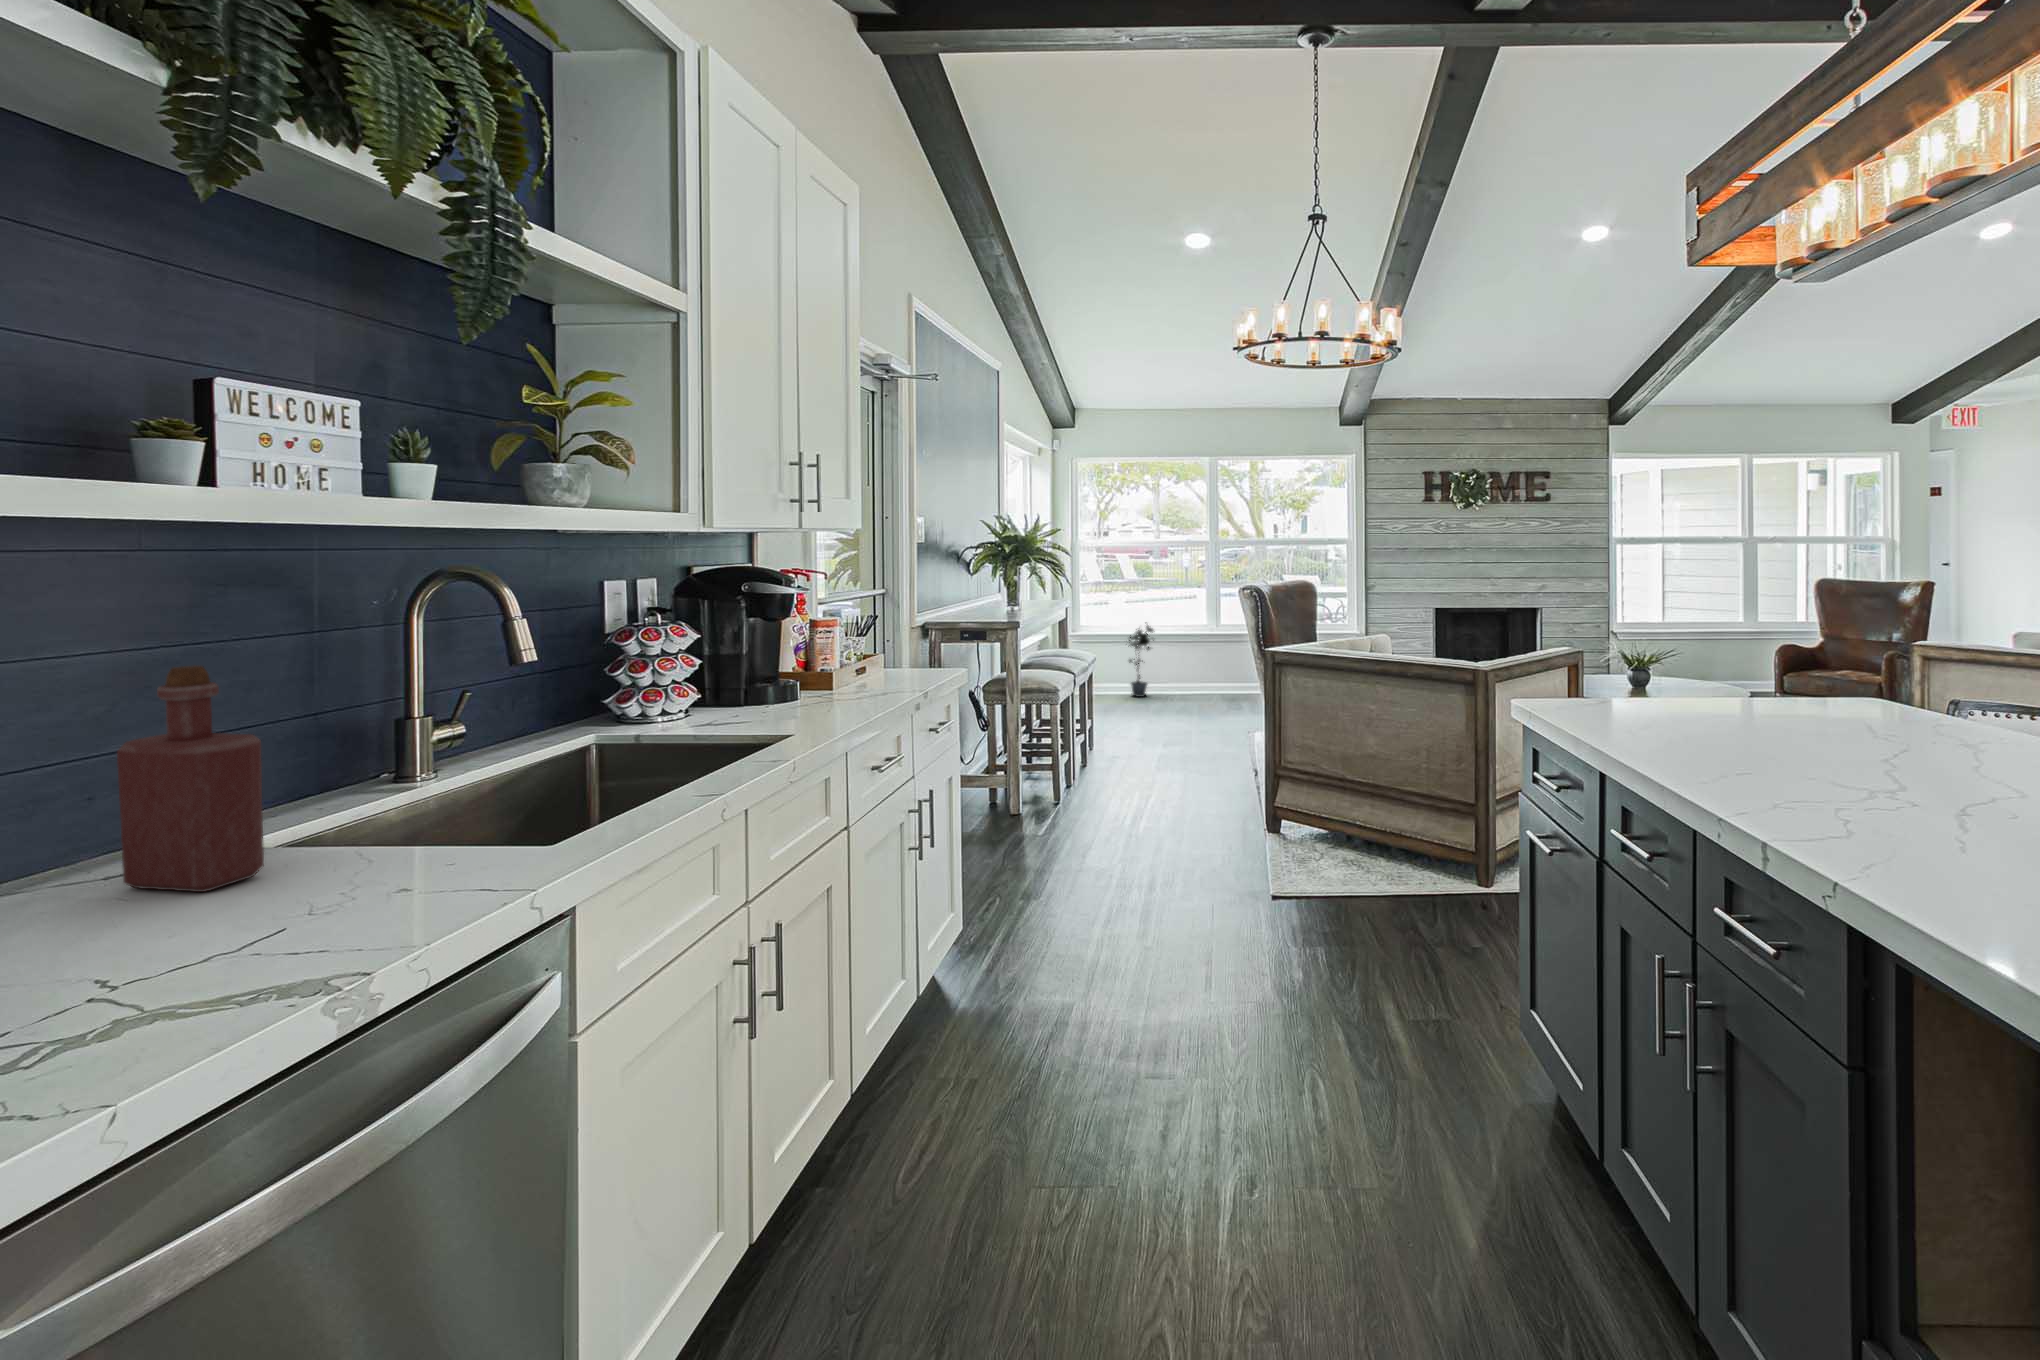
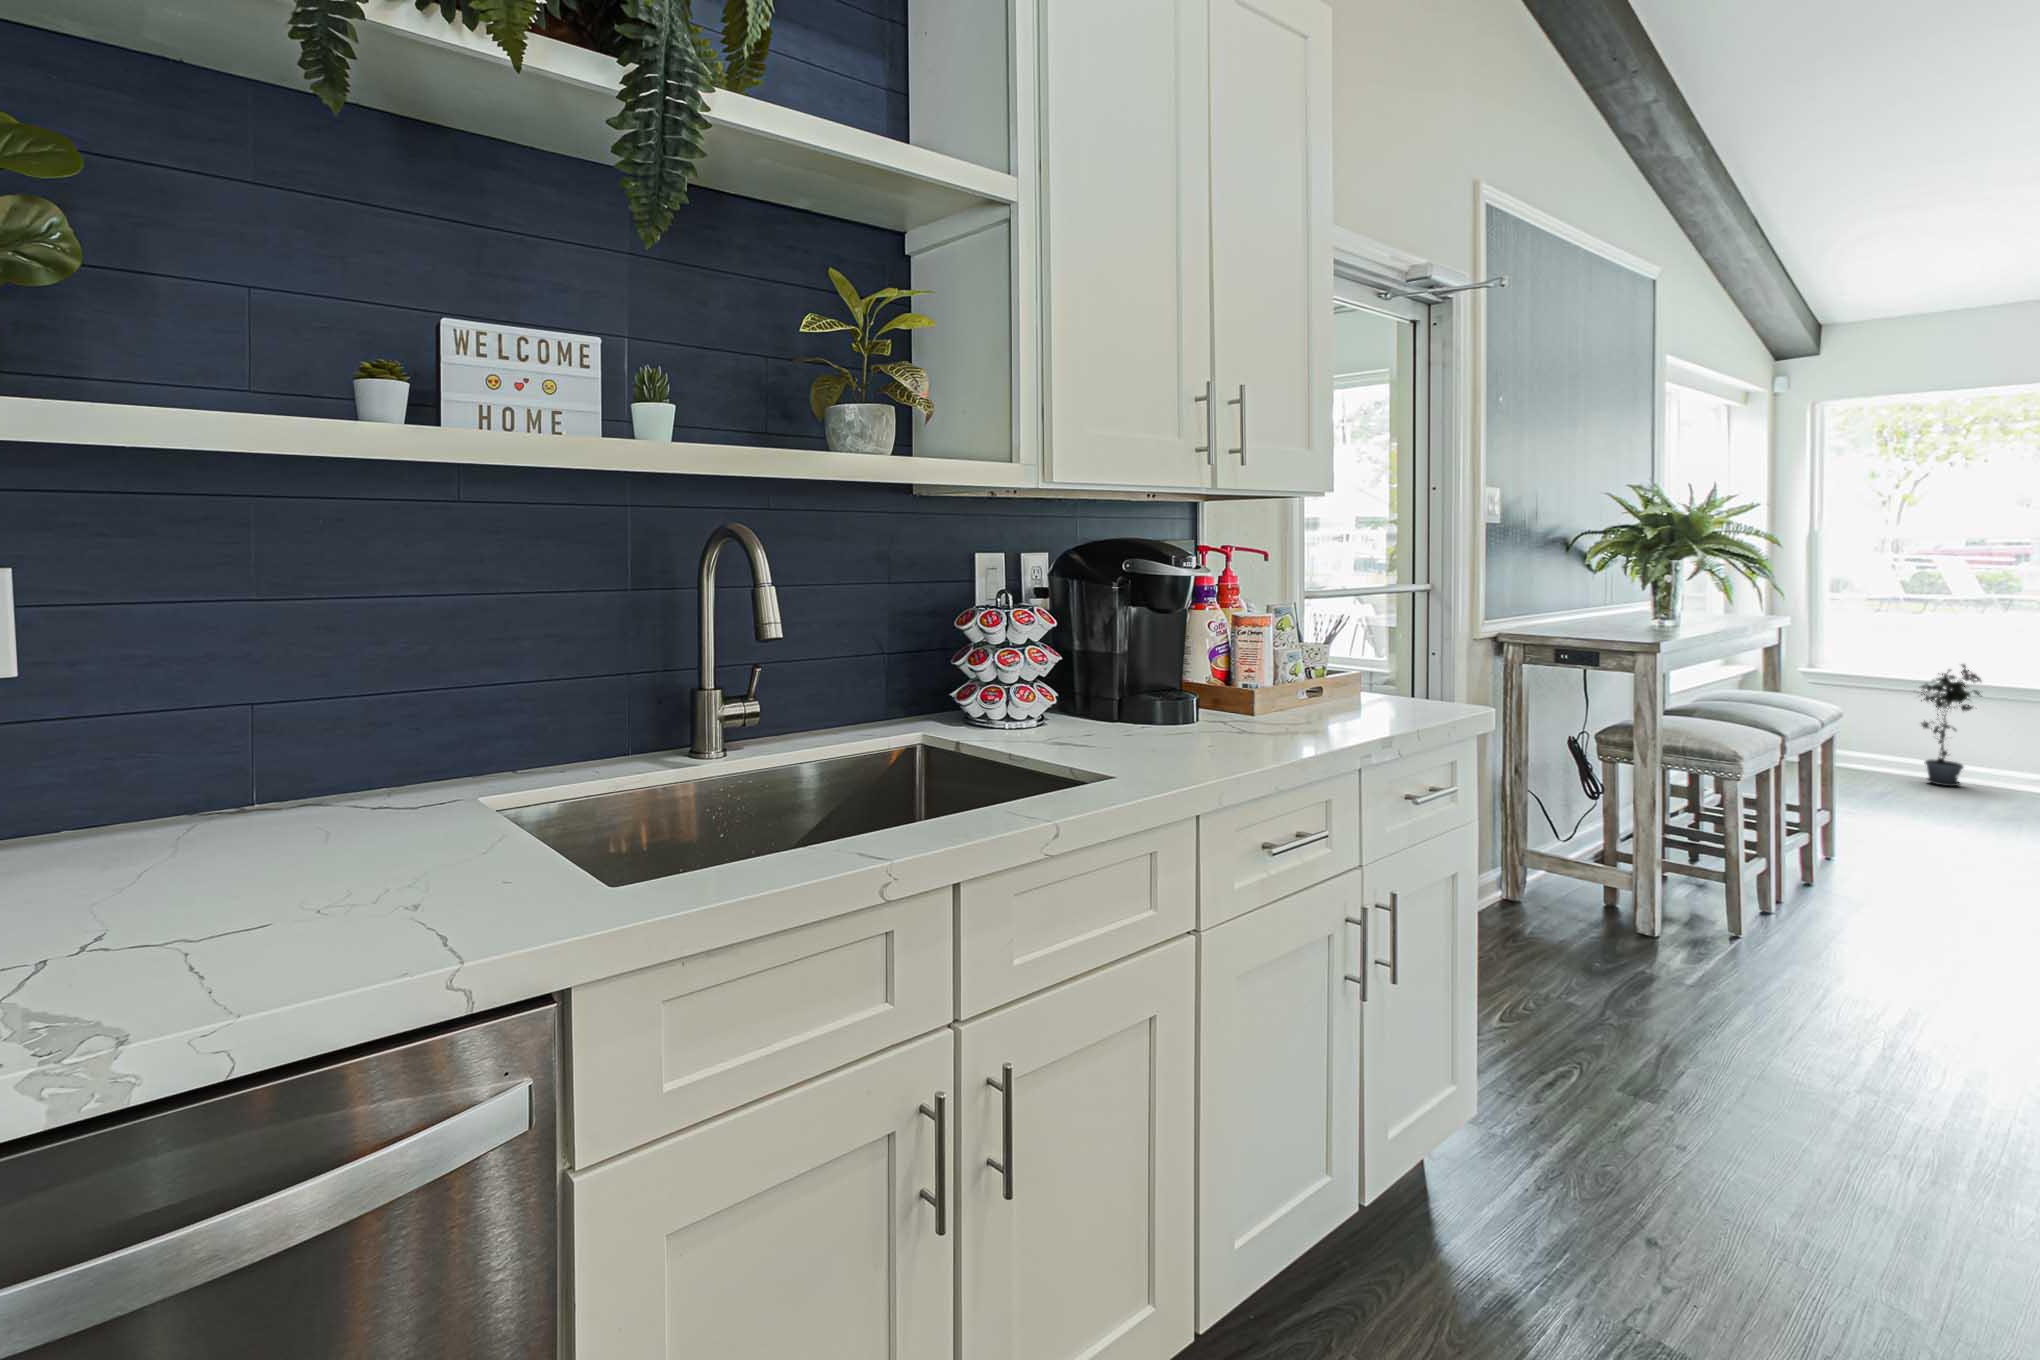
bottle: present [117,665,264,892] -> none [358,608,449,837]

